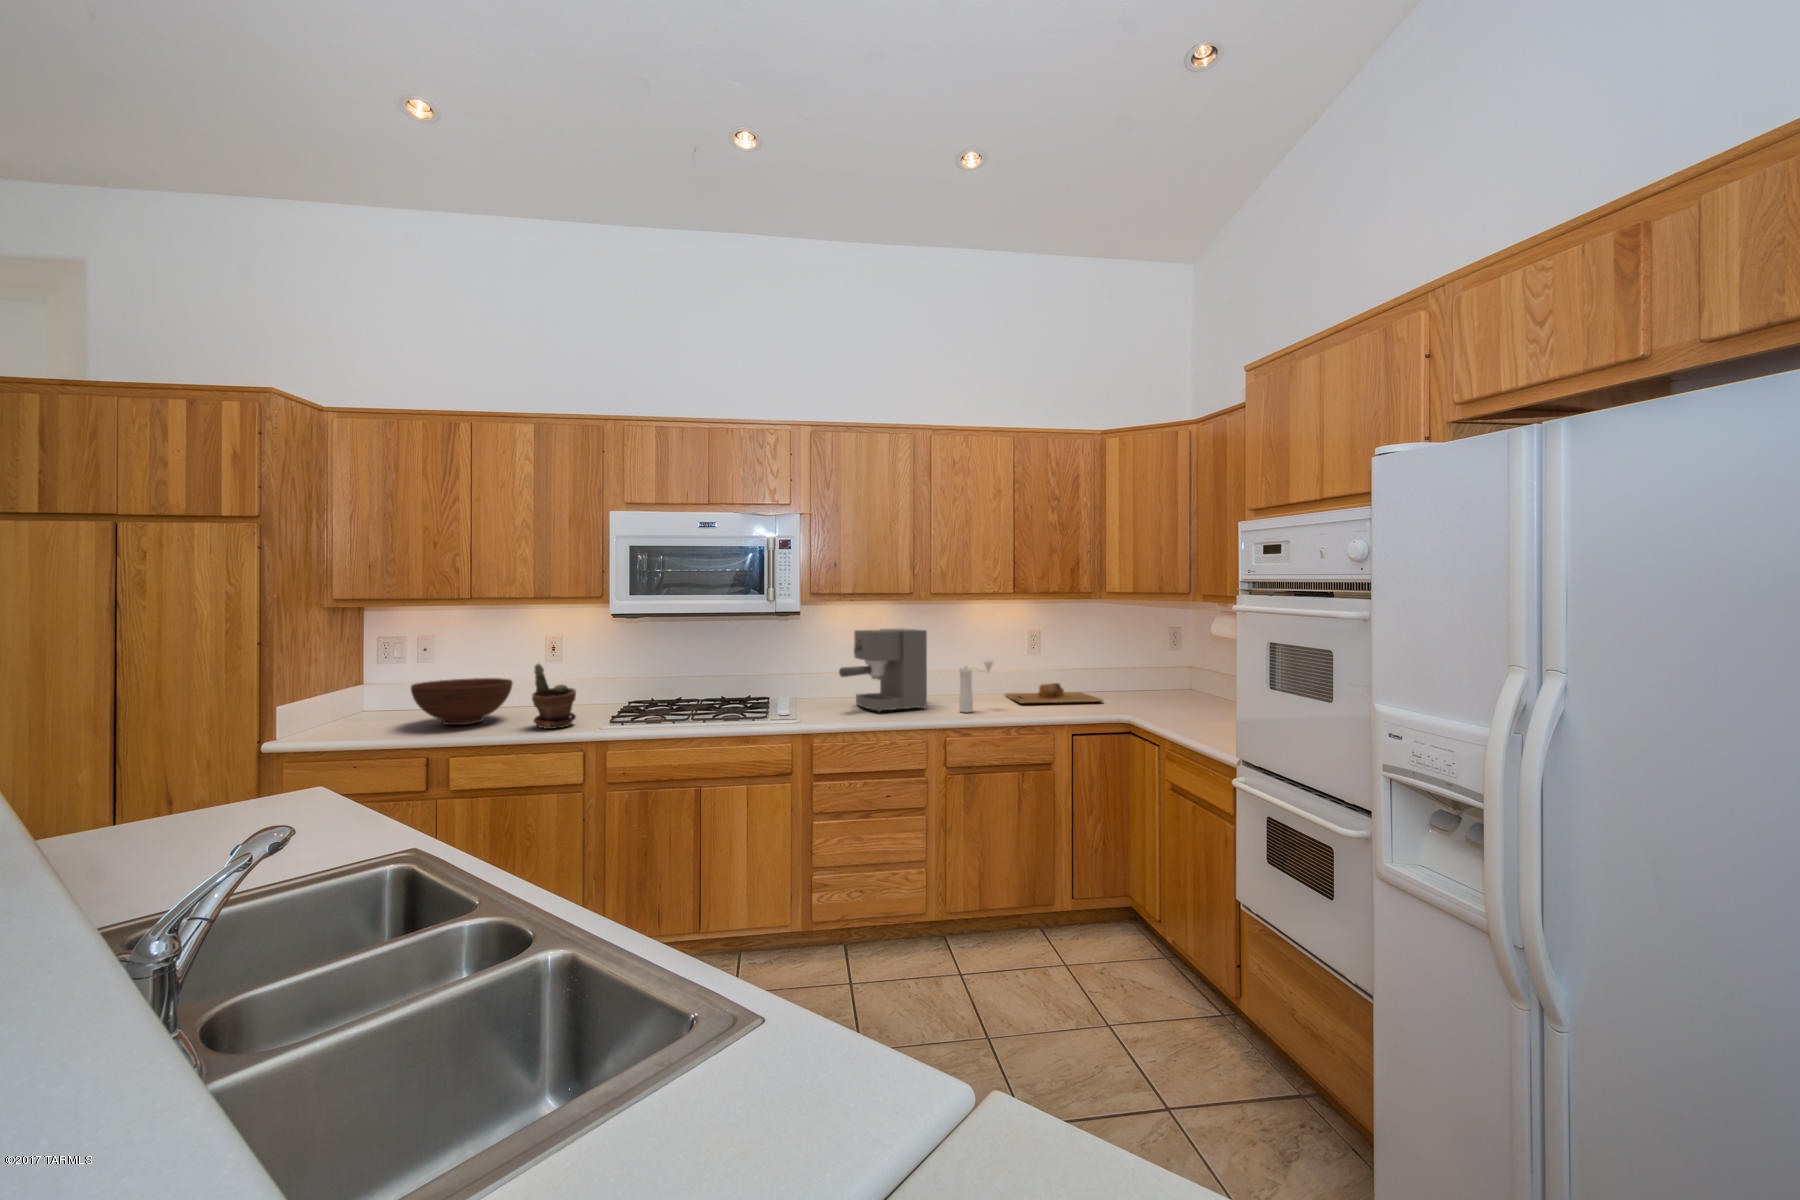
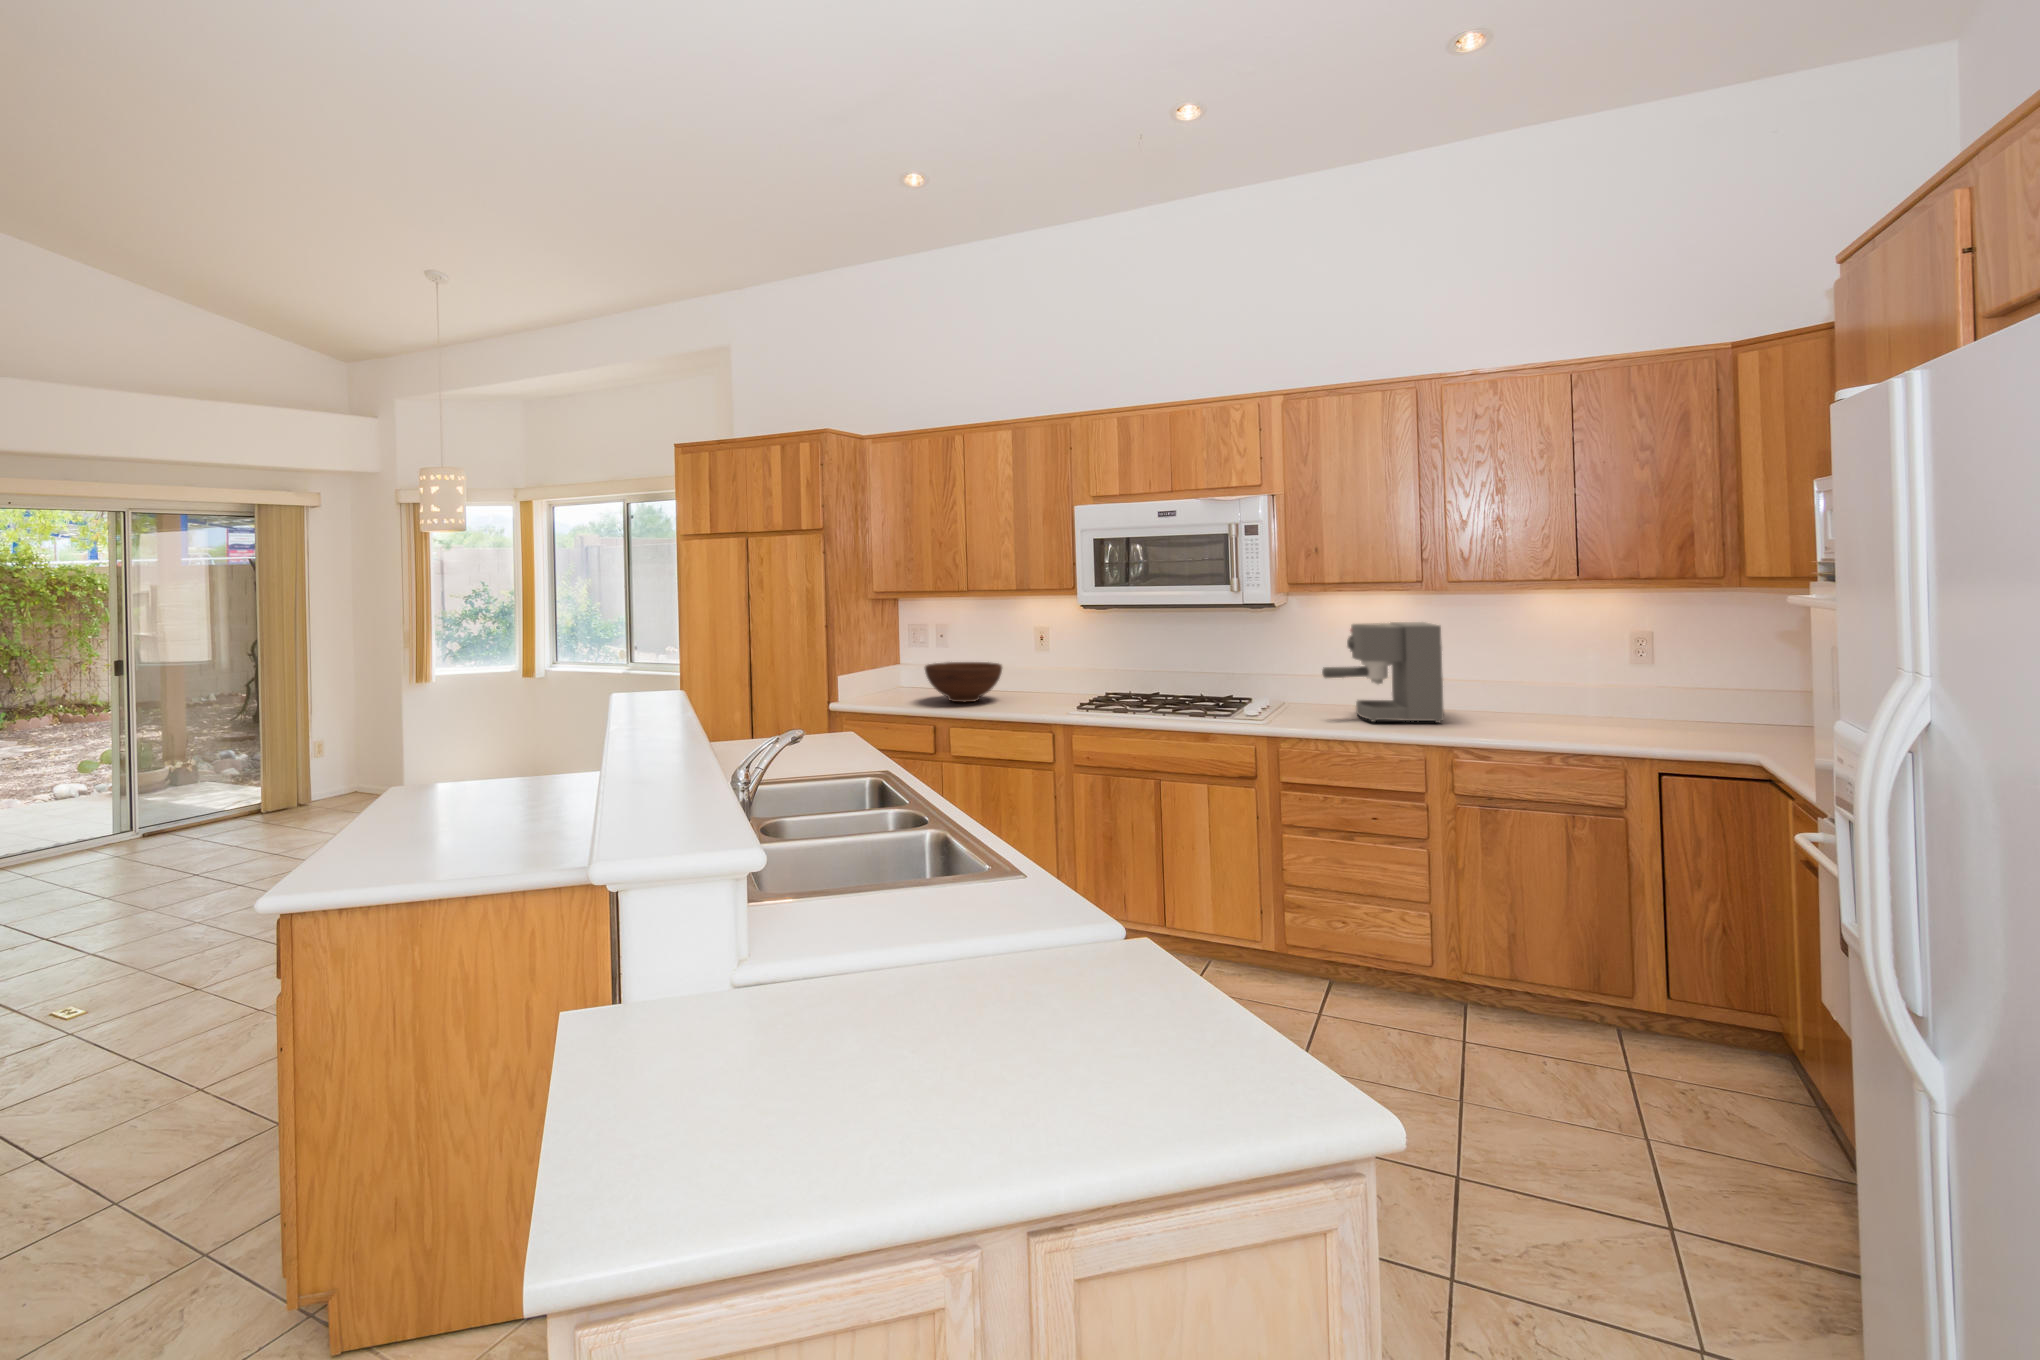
pepper mill: present [959,659,993,712] -> none [1482,665,1541,732]
potted plant: present [532,663,576,729] -> none [1012,651,1051,711]
cutting board: present [1005,683,1103,703] -> none [1593,703,1750,735]

